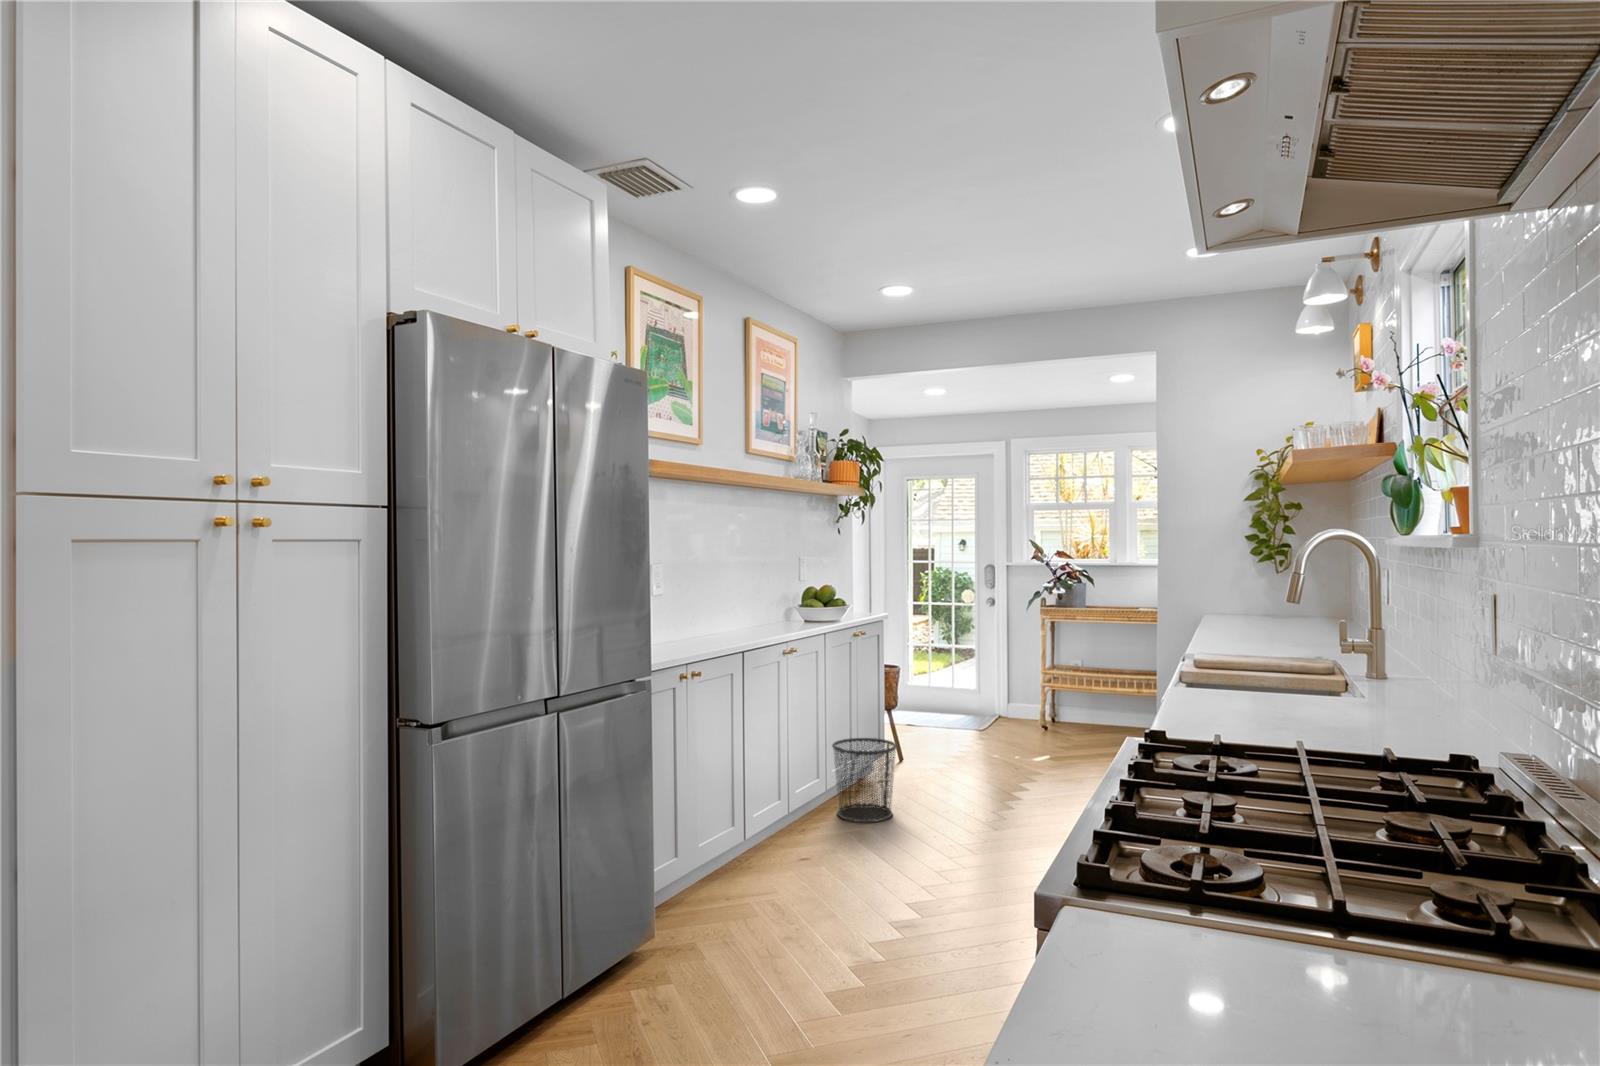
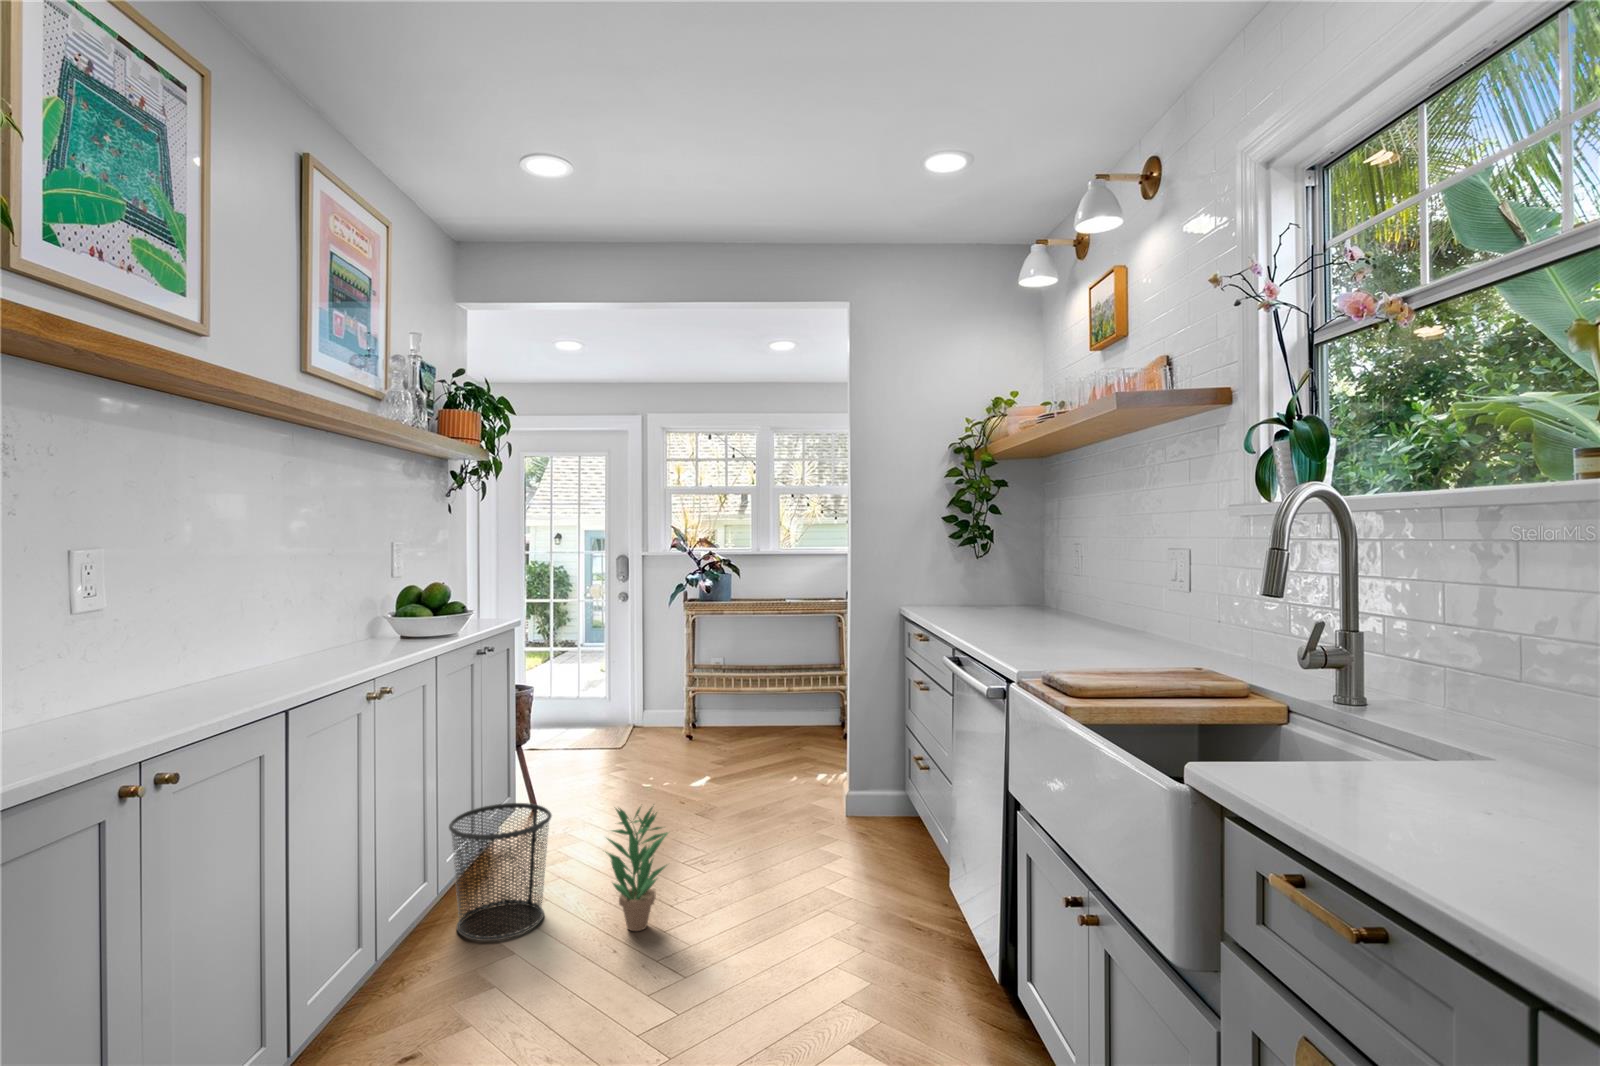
potted plant: none [927,741,975,831] -> present [606,807,668,931]

